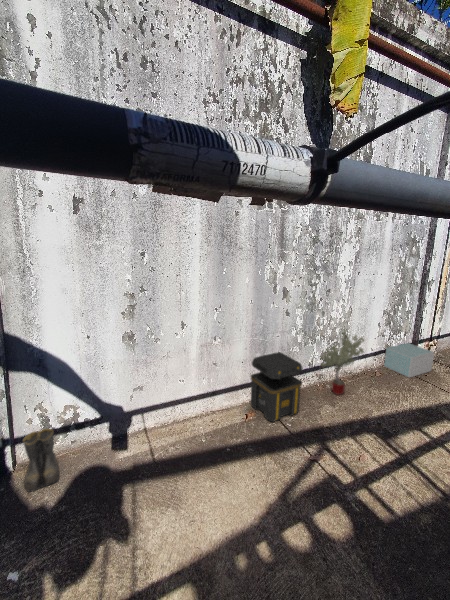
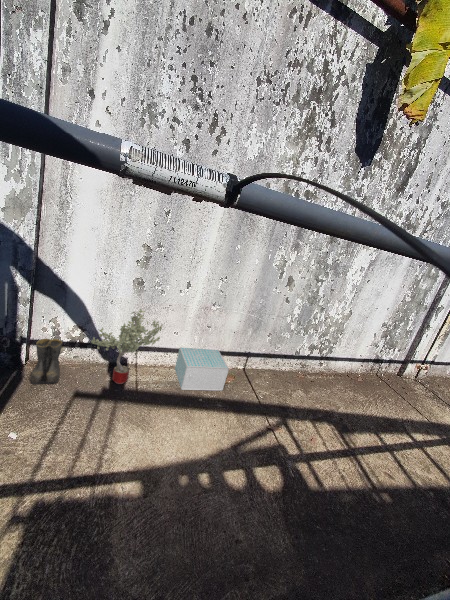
potted tree: present [320,330,364,395] -> present [91,309,163,384]
storage box: present [384,343,434,377] -> present [175,347,229,391]
toolbox: present [251,352,302,422] -> none [234,331,287,390]

